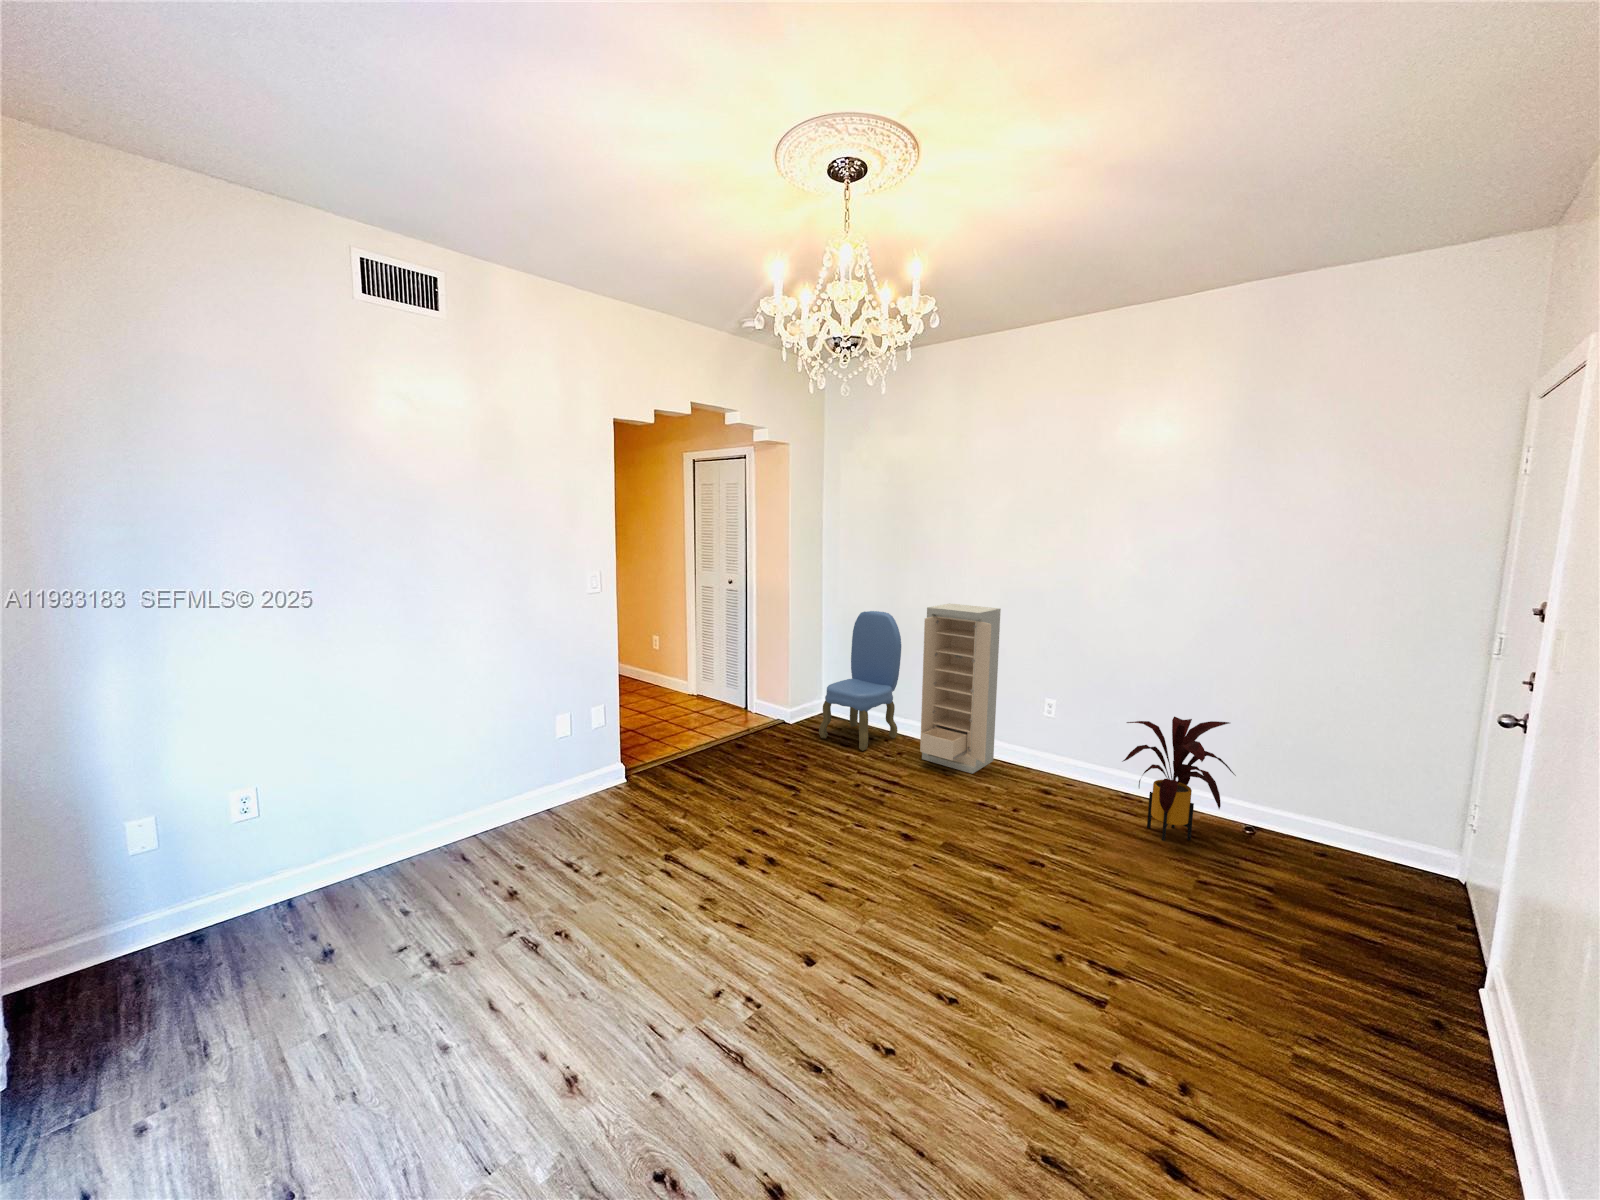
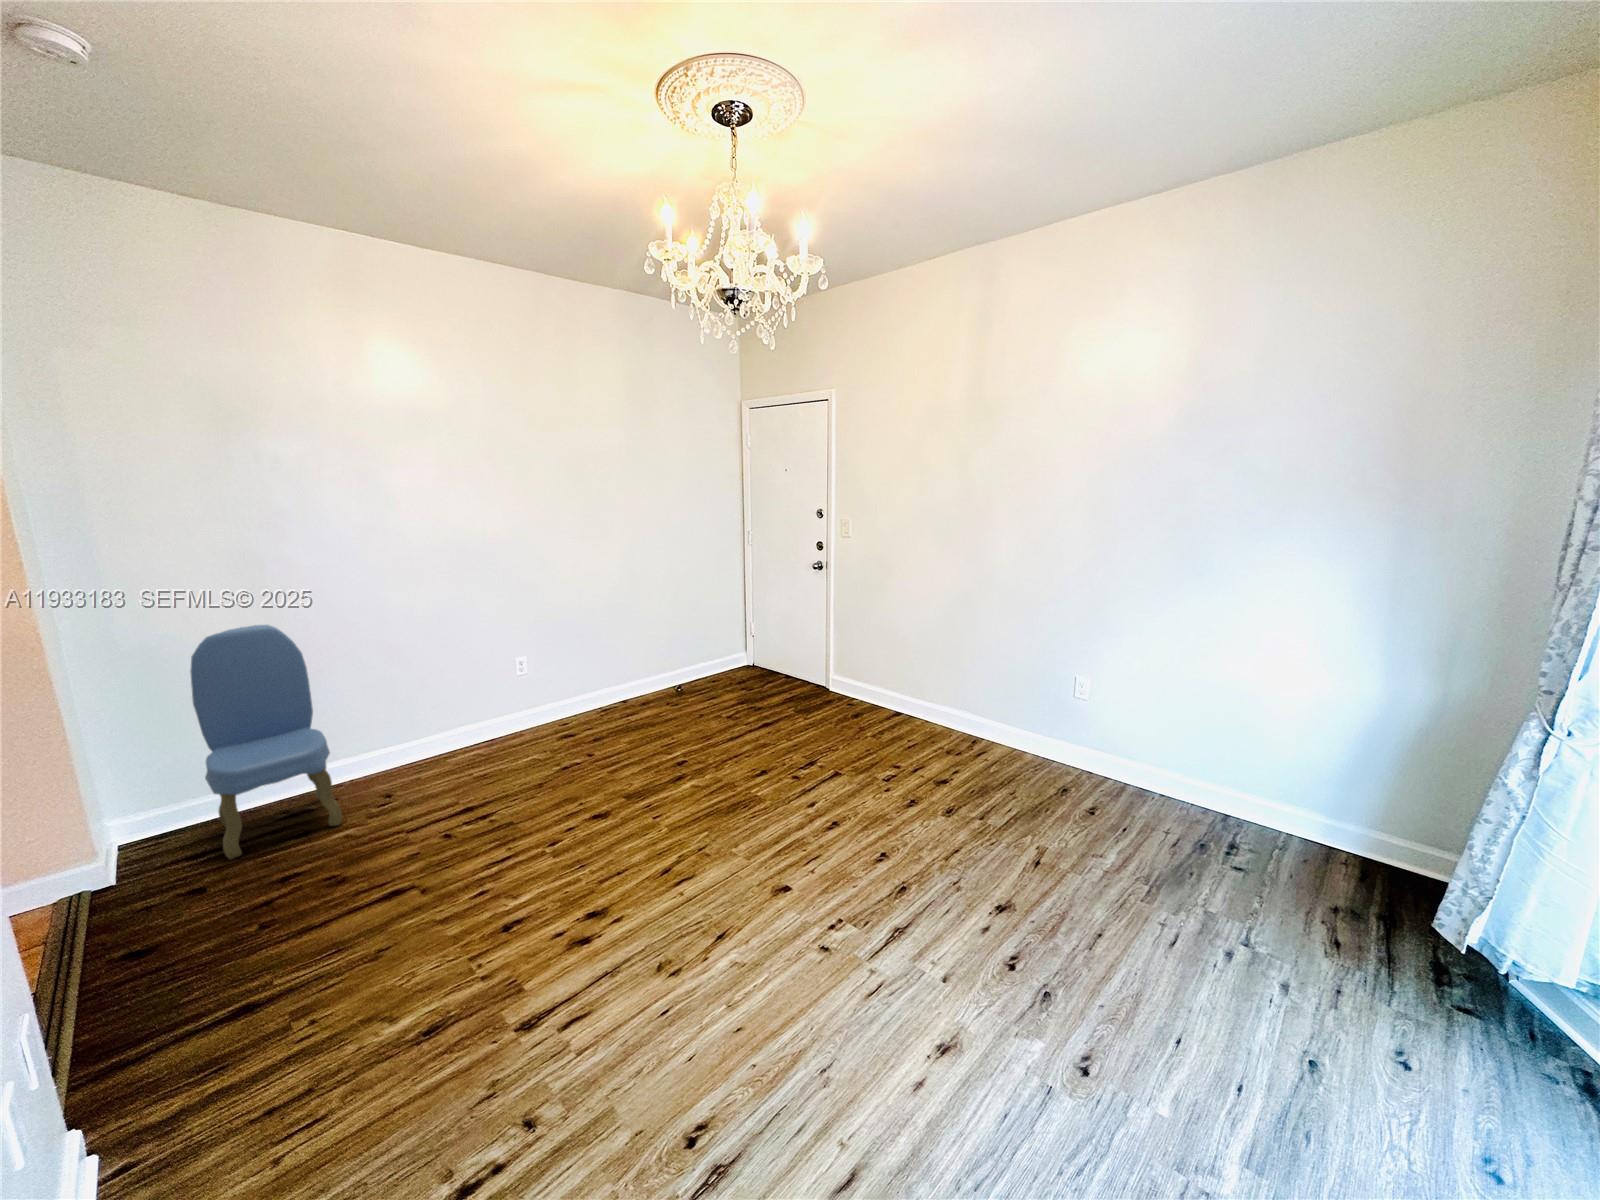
storage cabinet: present [920,603,1001,774] -> none [378,578,507,786]
house plant: present [1123,717,1236,840] -> none [619,619,707,716]

